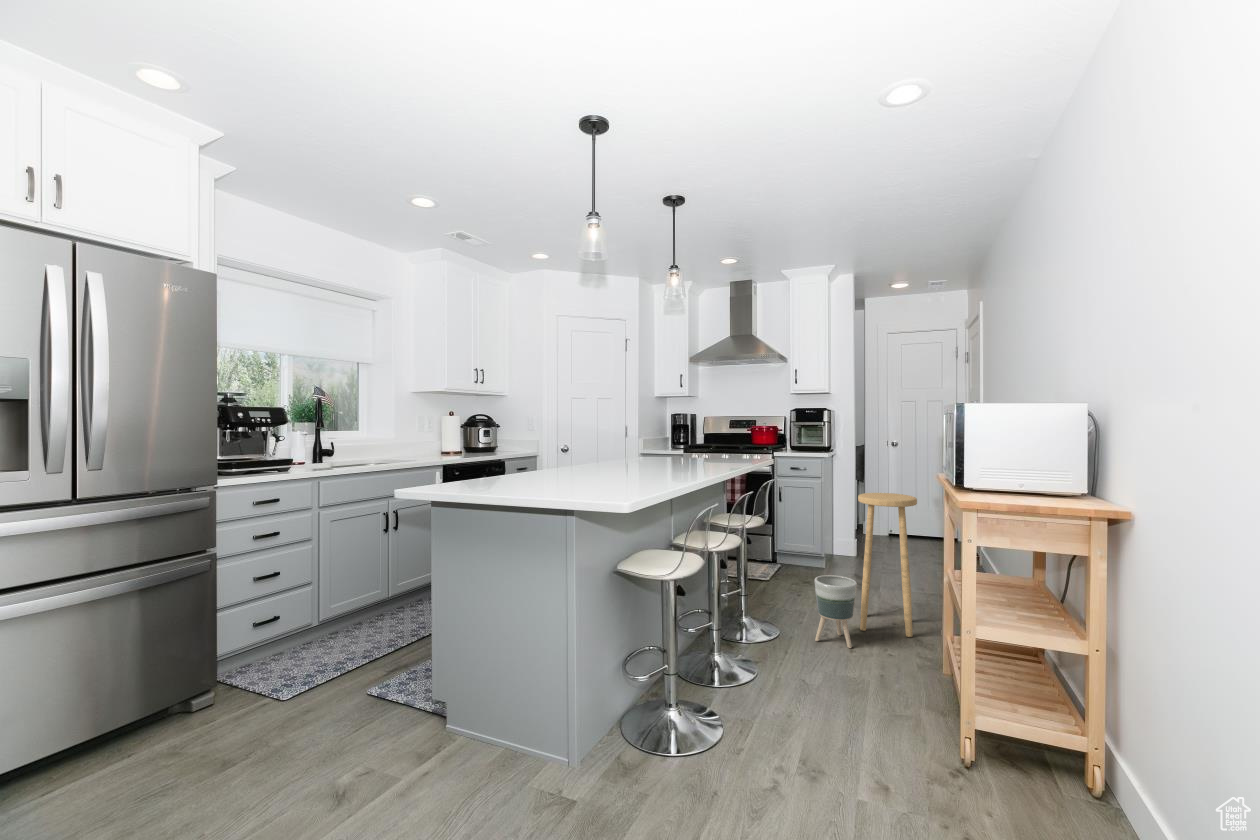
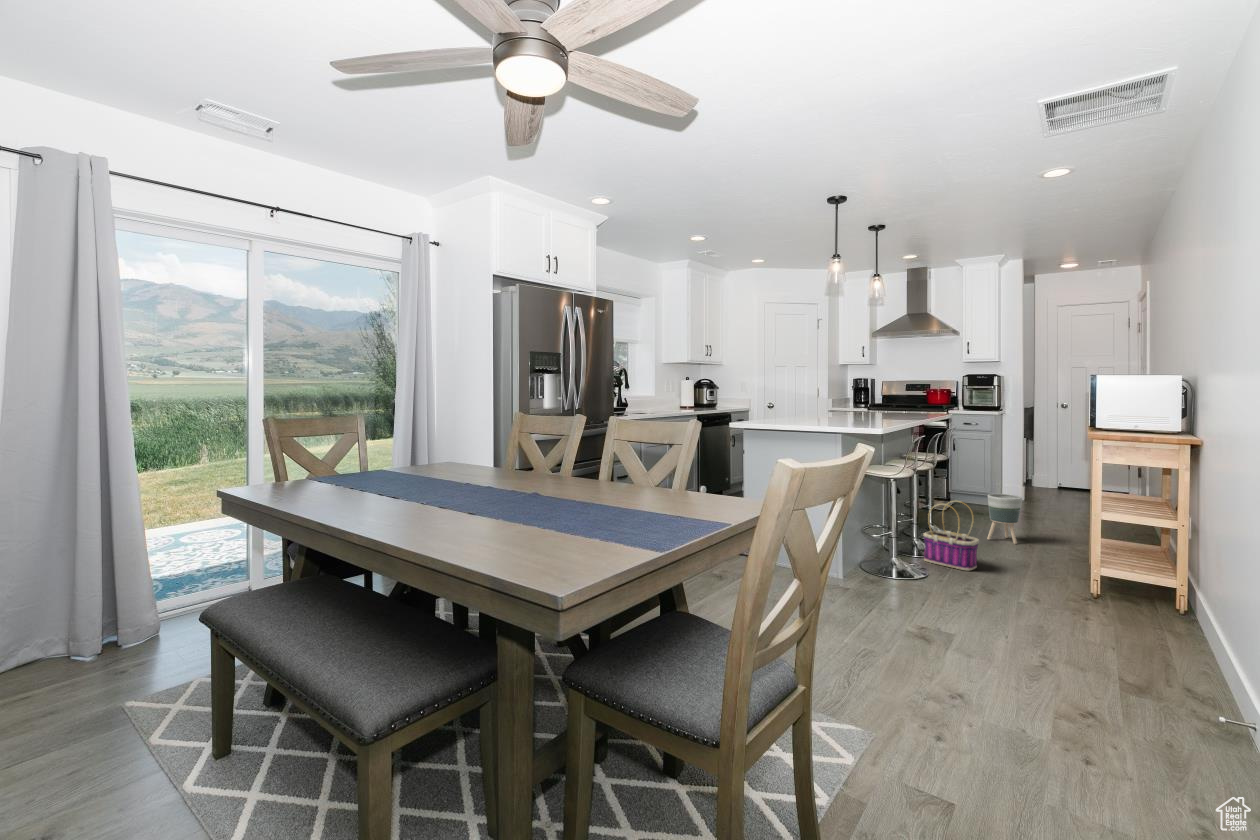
stool: present [858,493,917,637] -> none [1024,436,1075,541]
basket: none [723,609,800,727] -> present [923,501,979,571]

